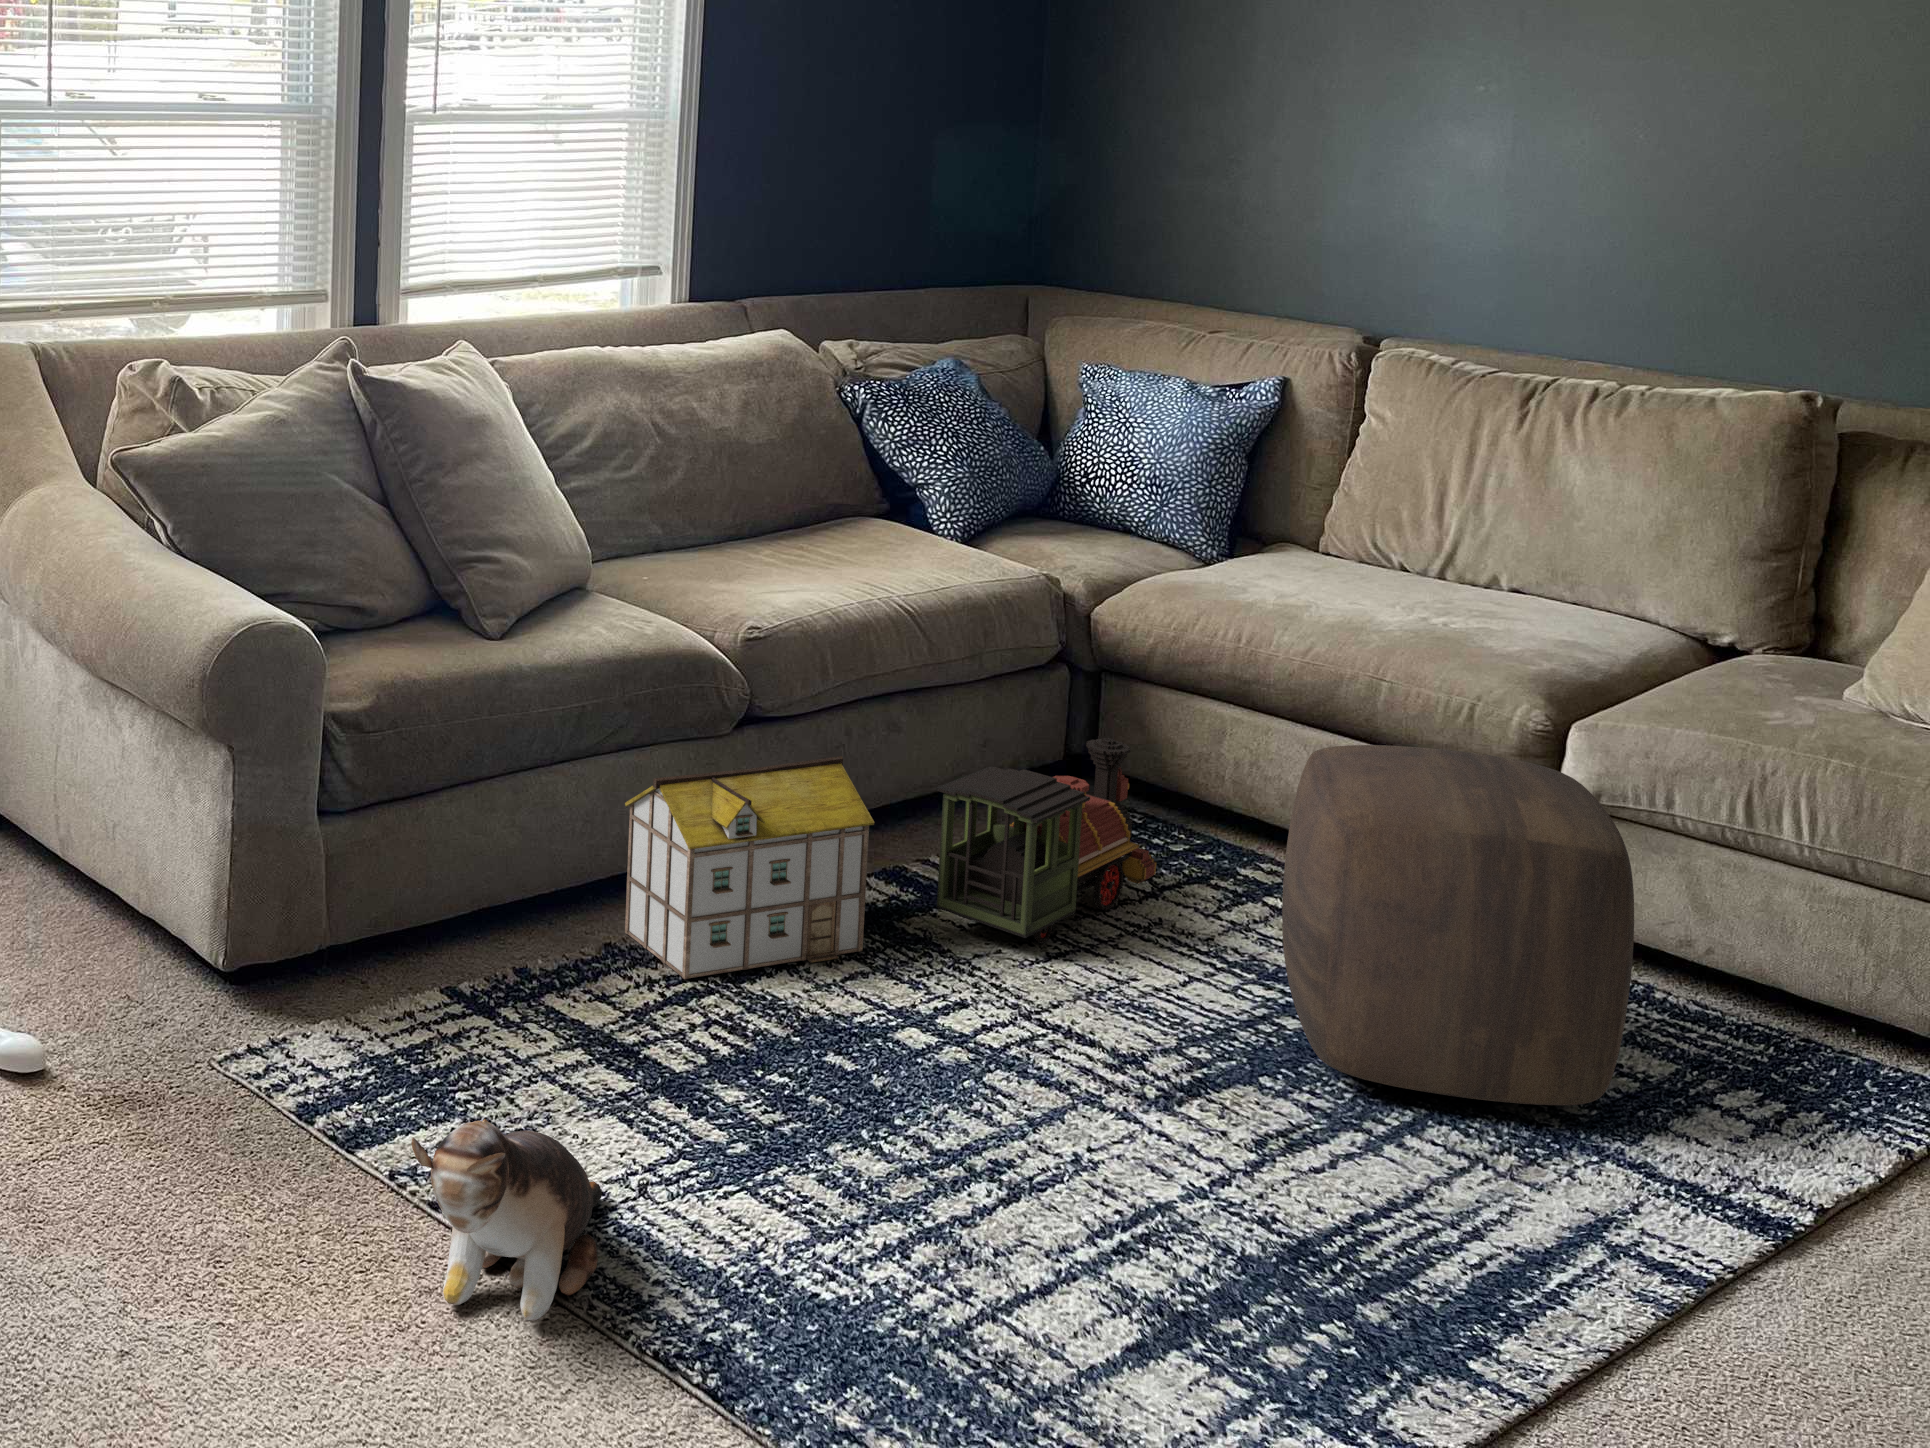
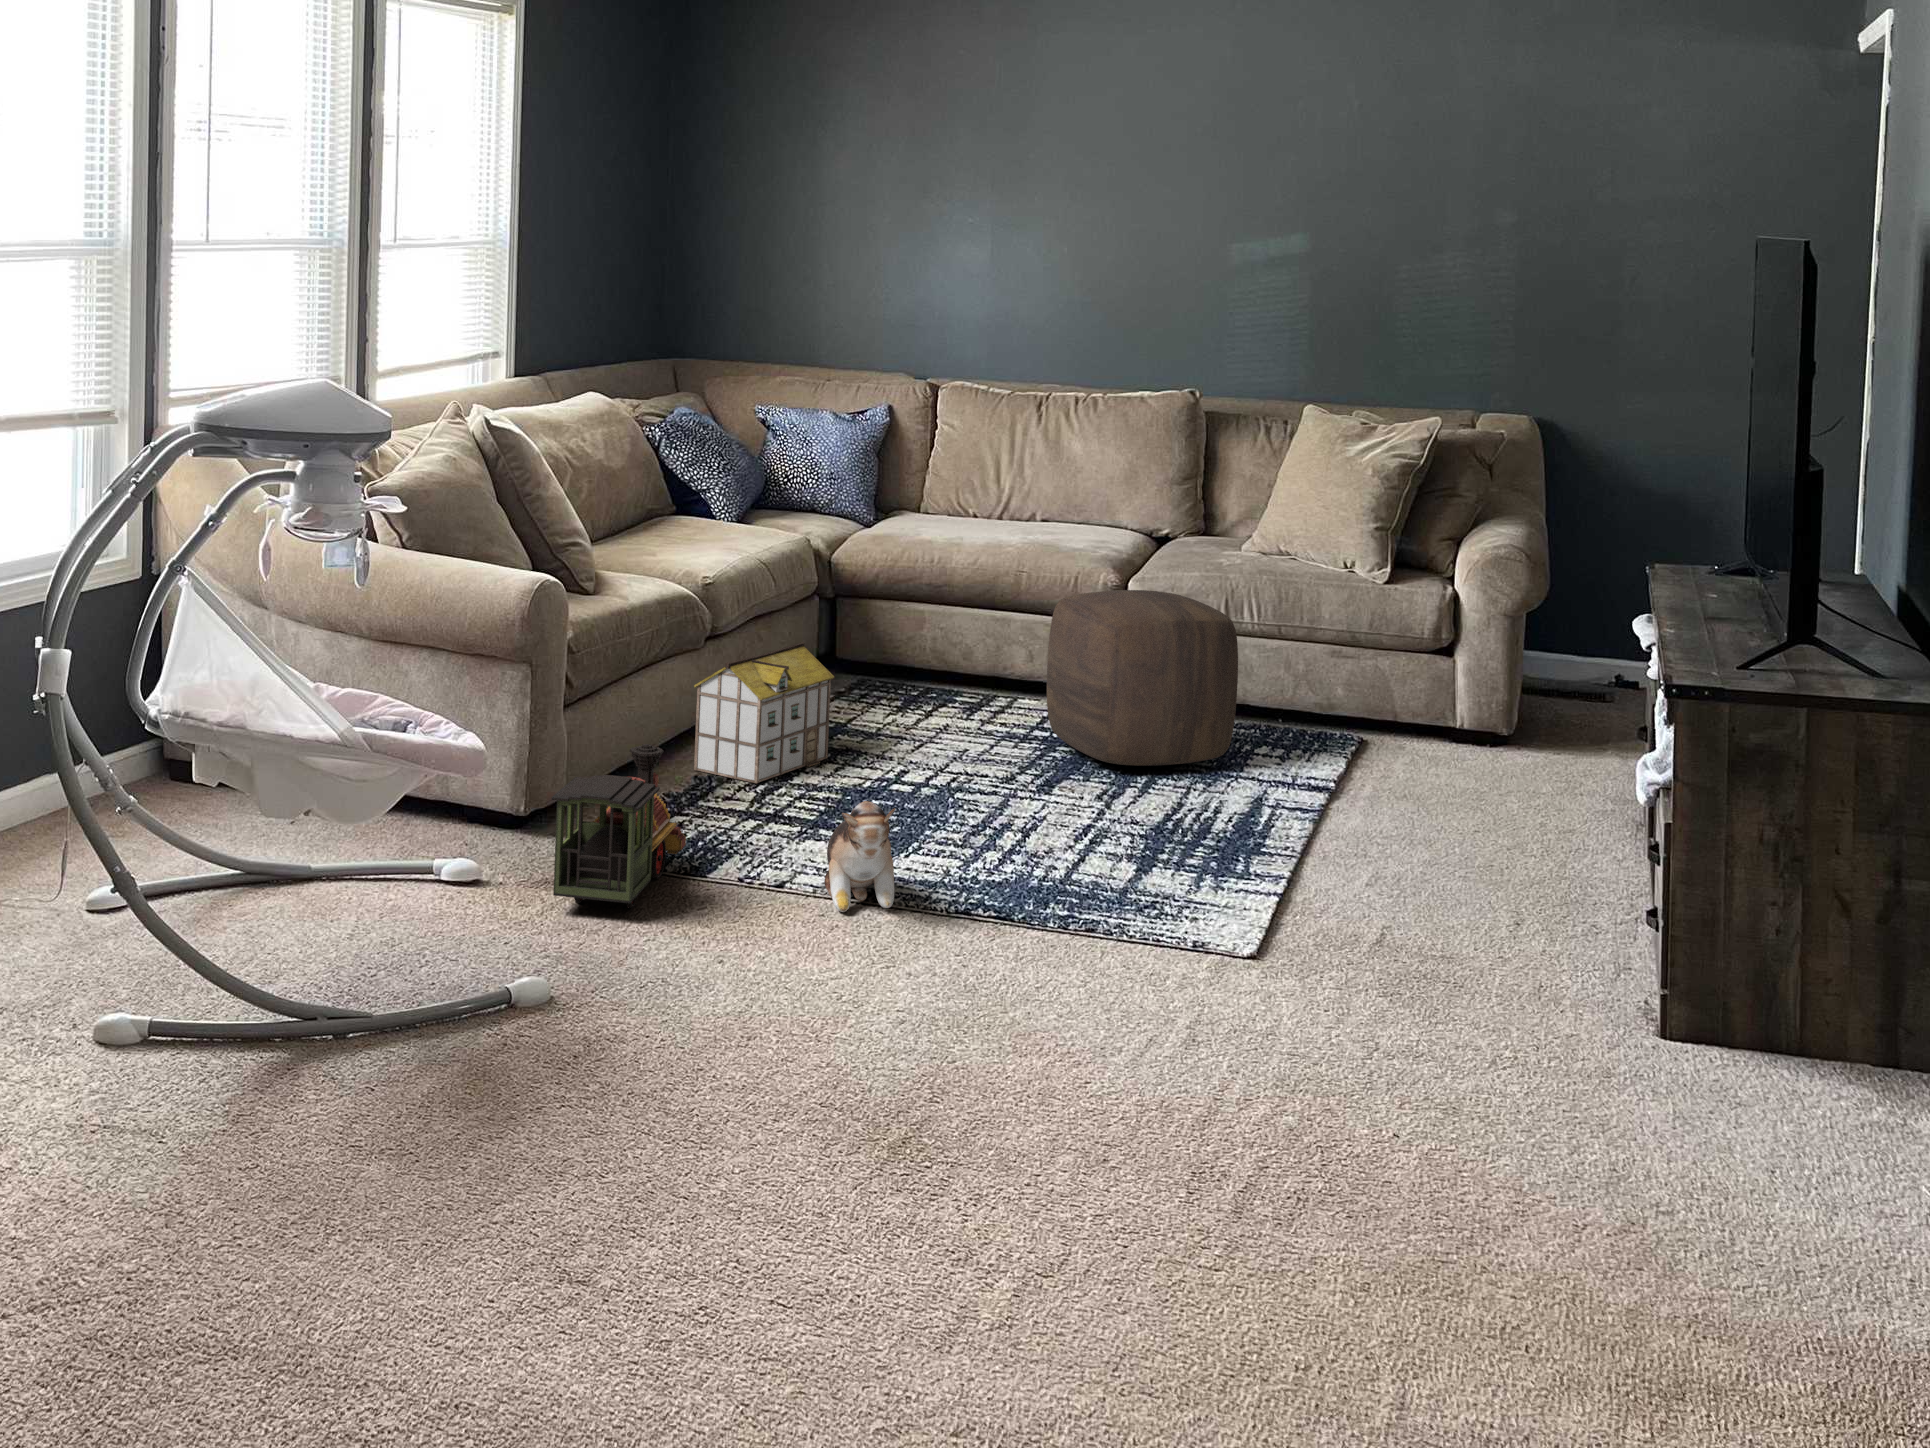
toy train: present [936,738,1156,943] -> present [552,744,686,908]

